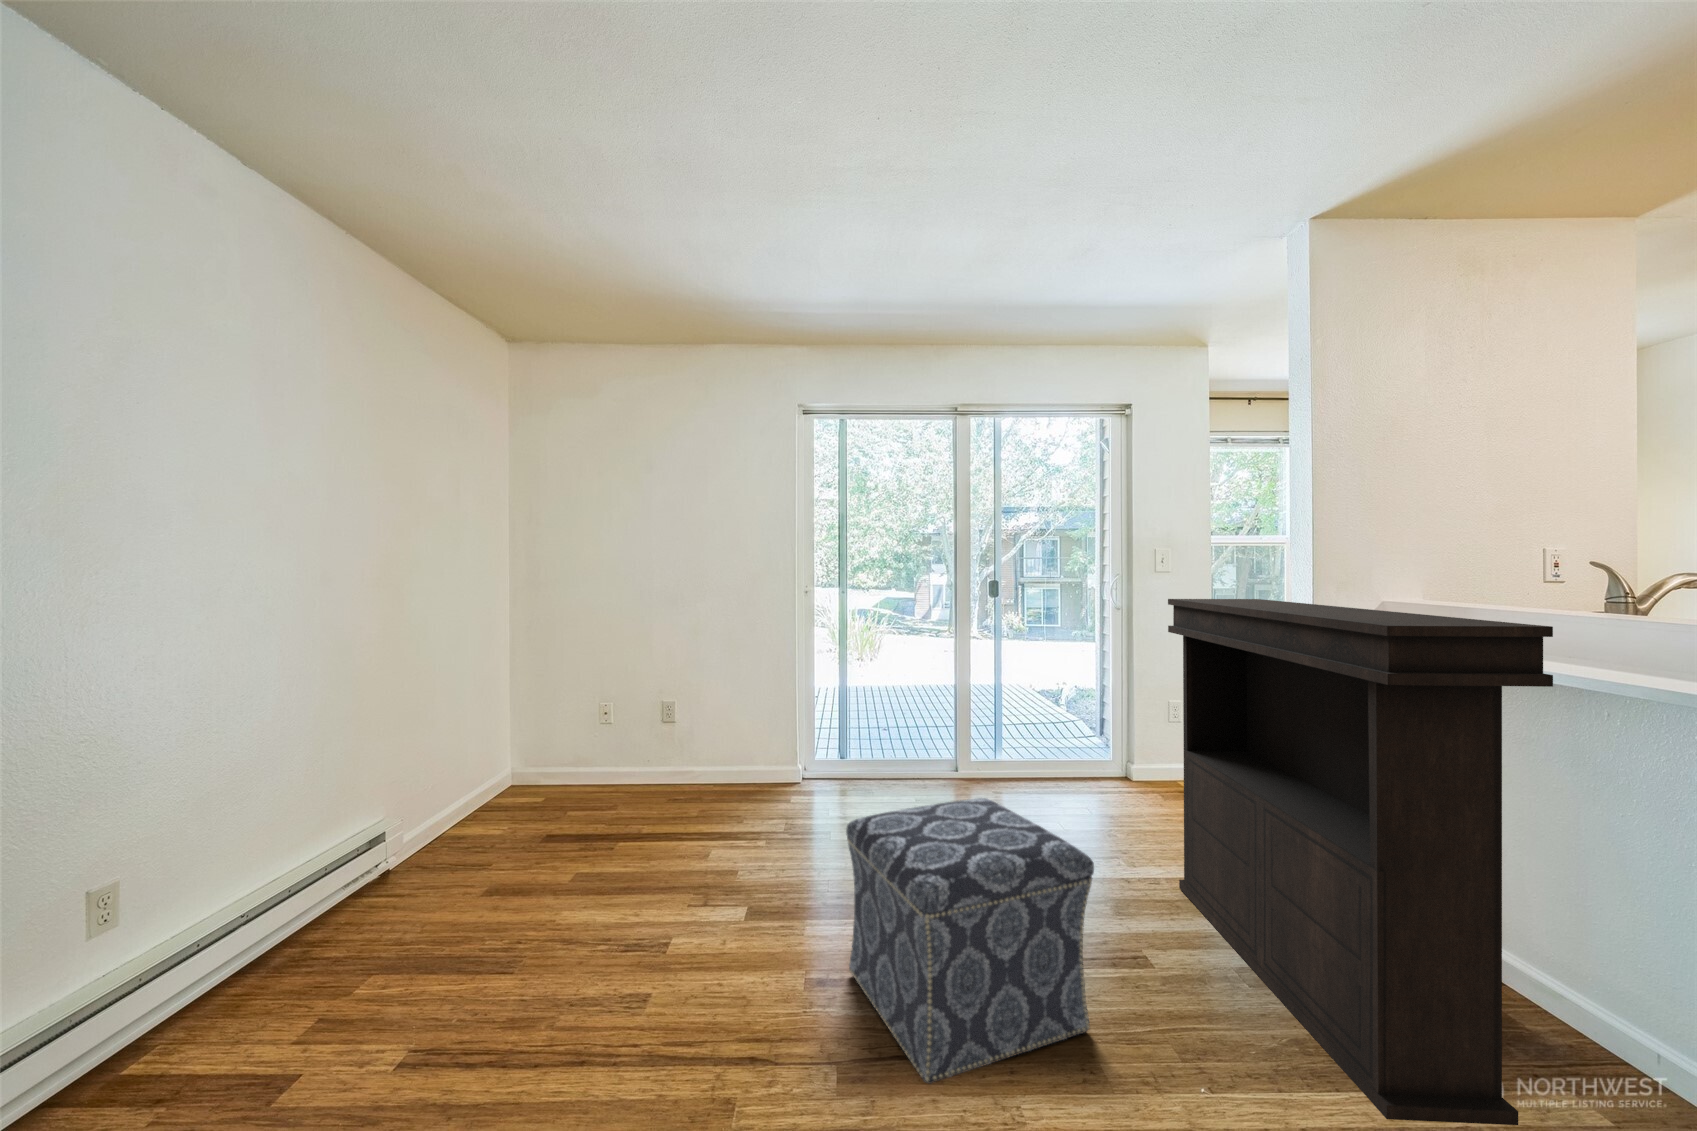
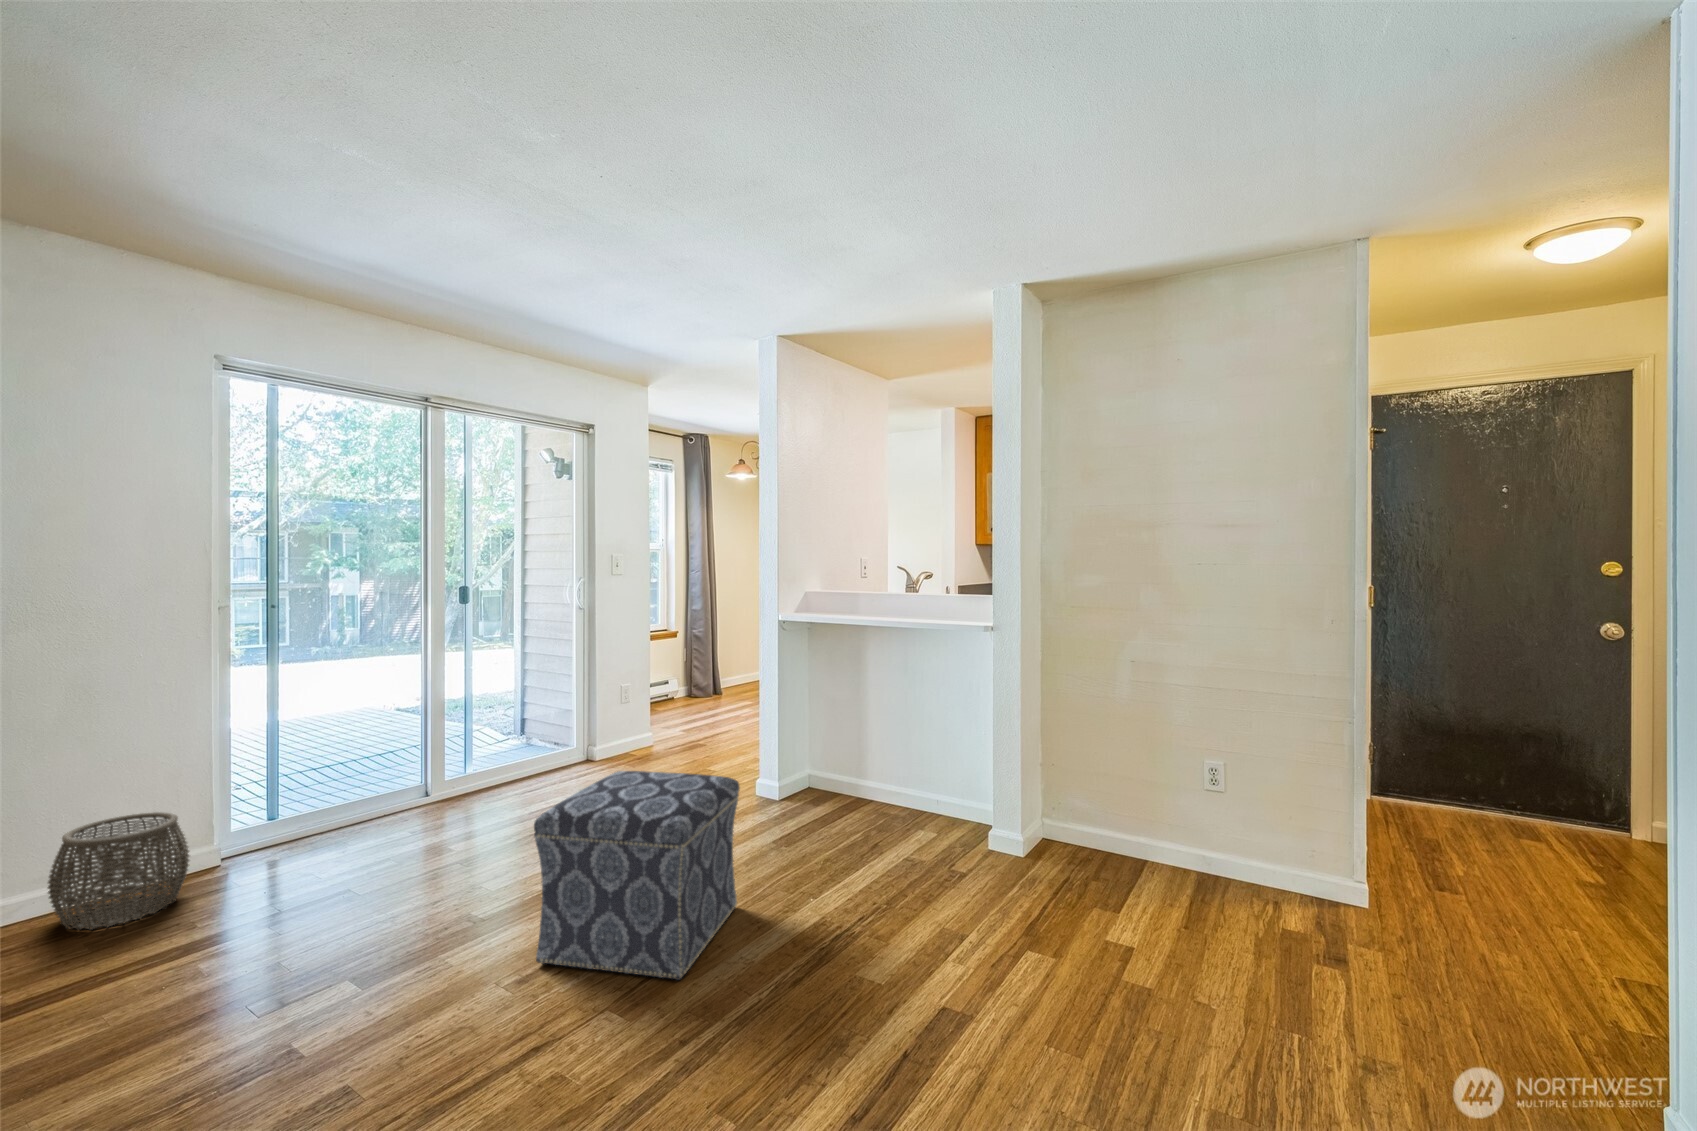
console table: present [1168,599,1553,1125] -> none [693,592,928,870]
woven basket: none [703,732,772,805] -> present [48,812,190,930]

